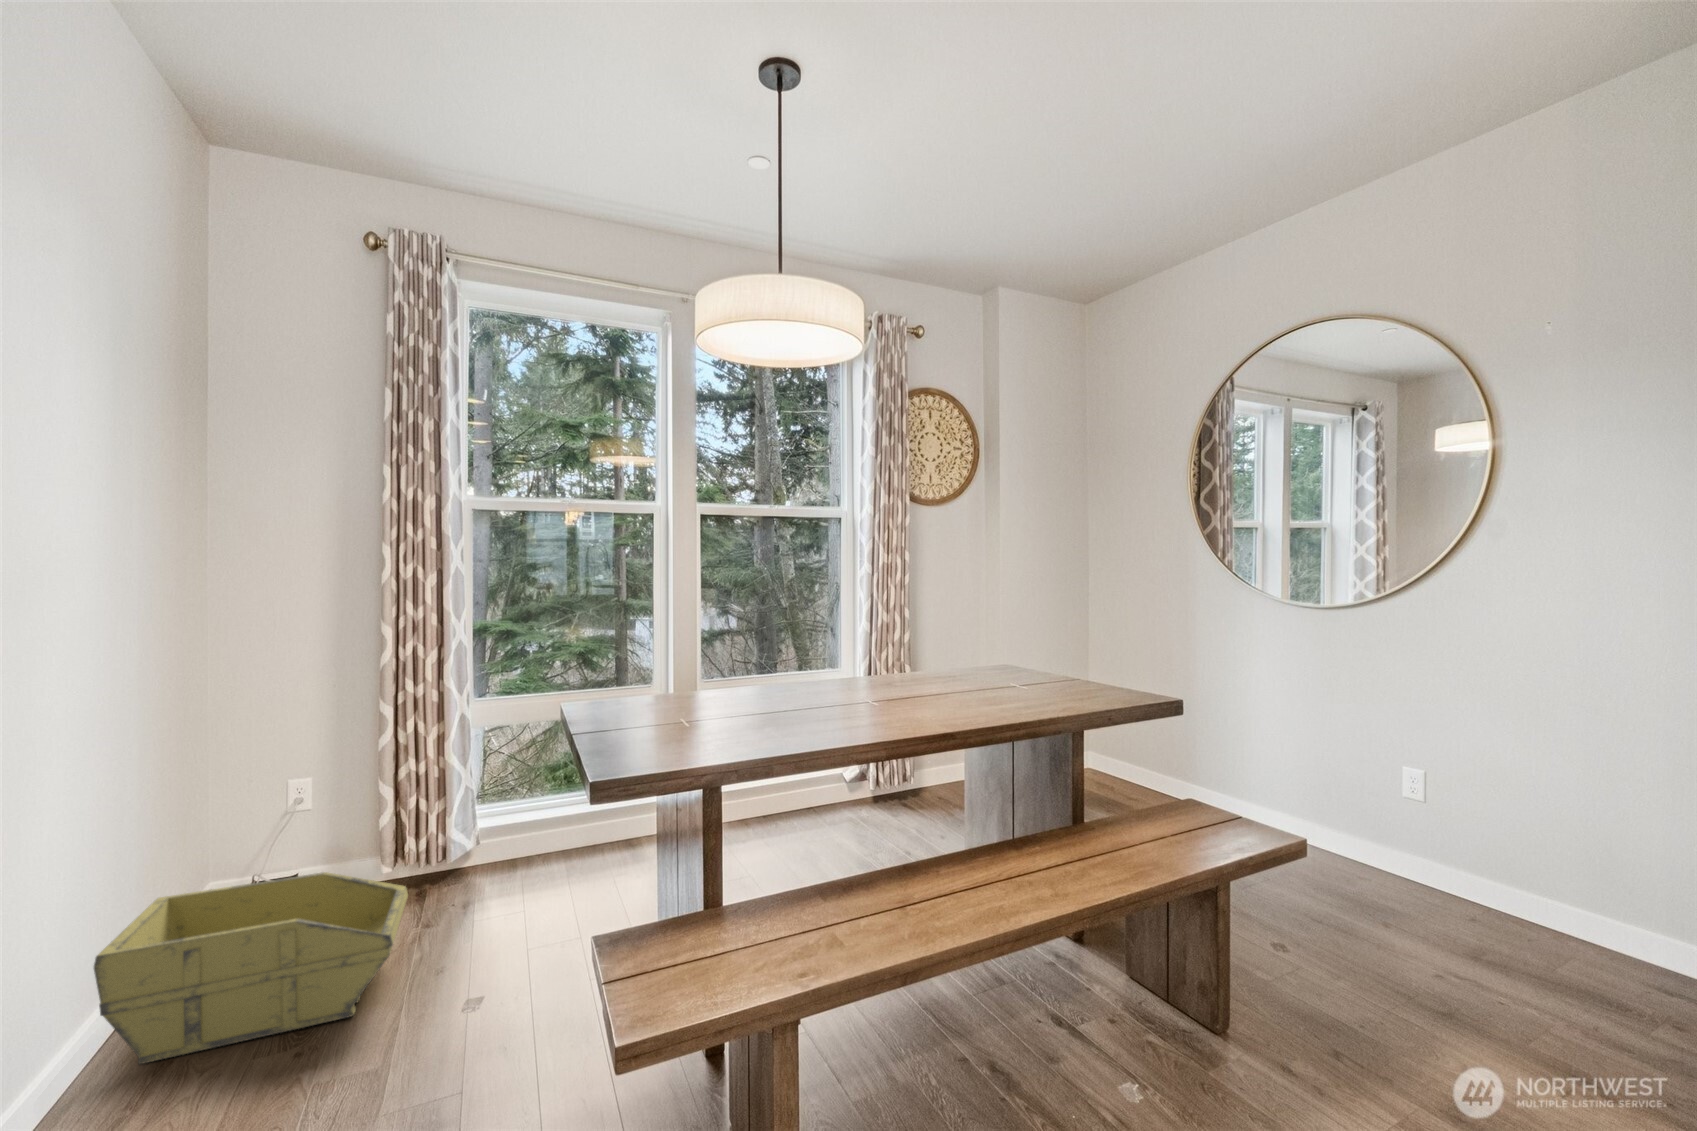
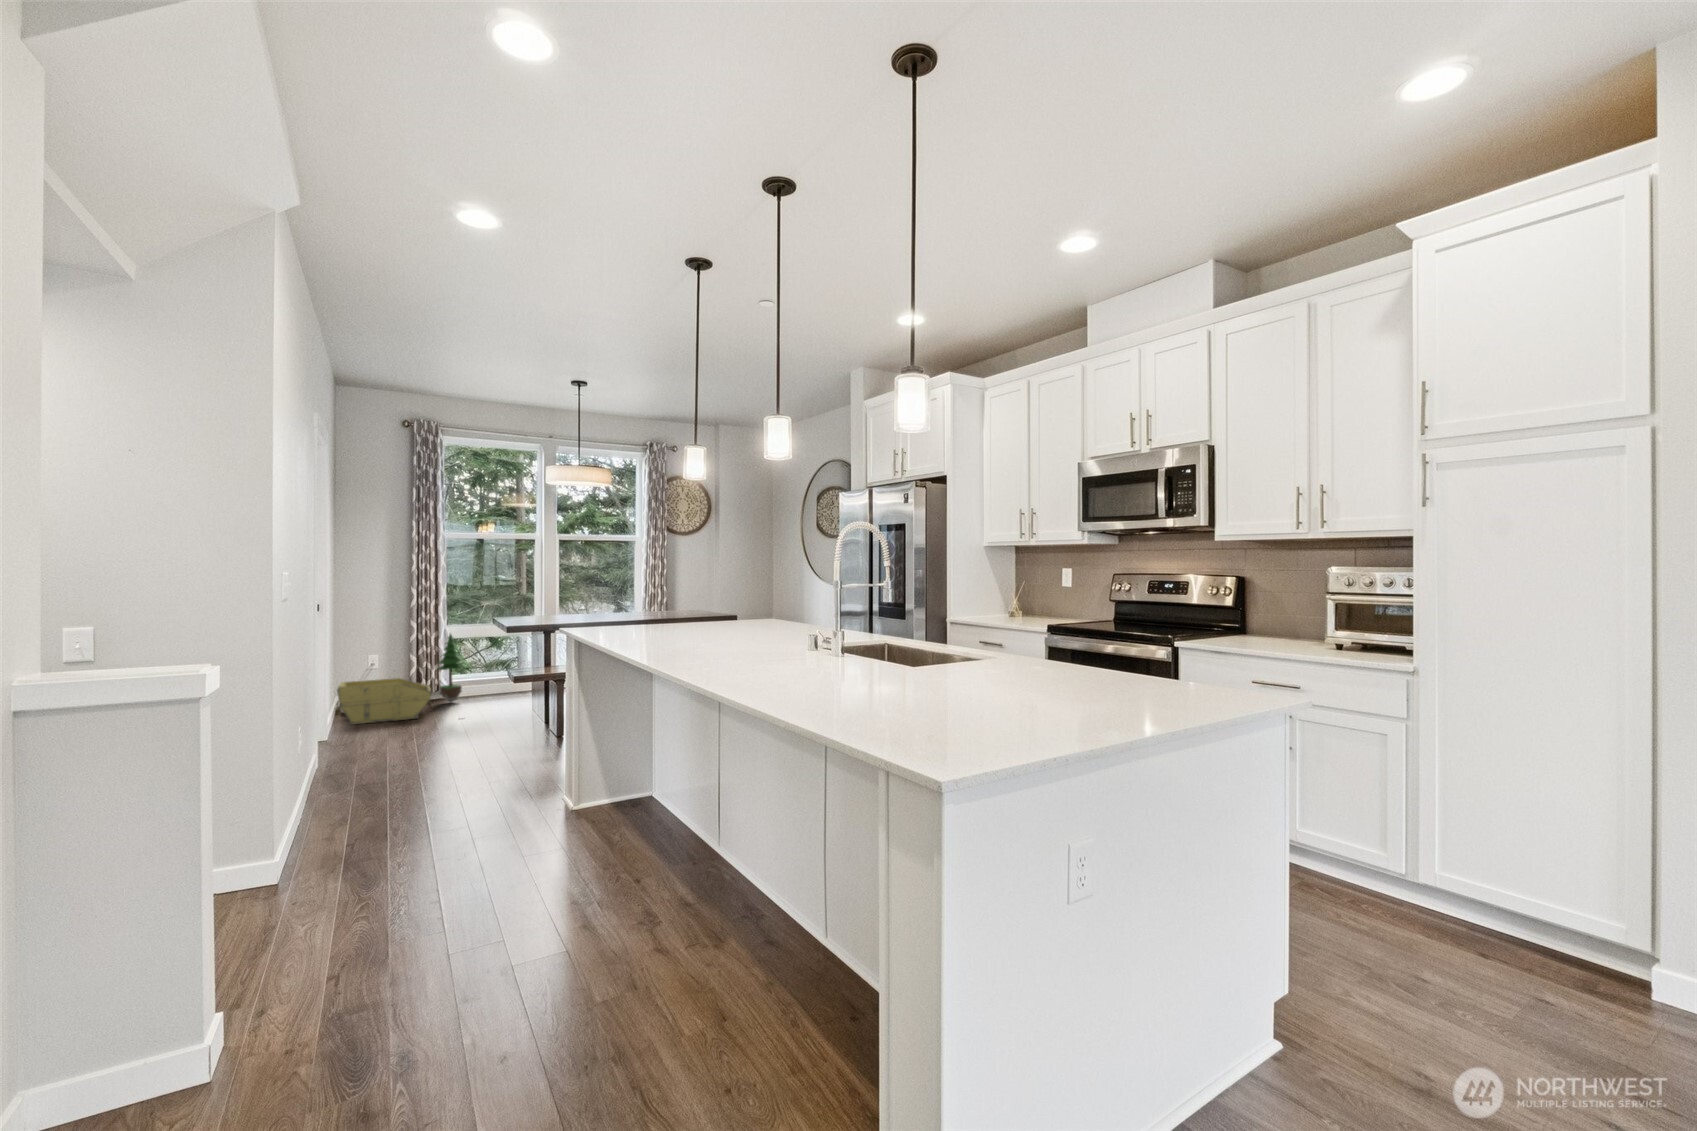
potted tree: none [436,728,502,893] -> present [438,634,462,702]

